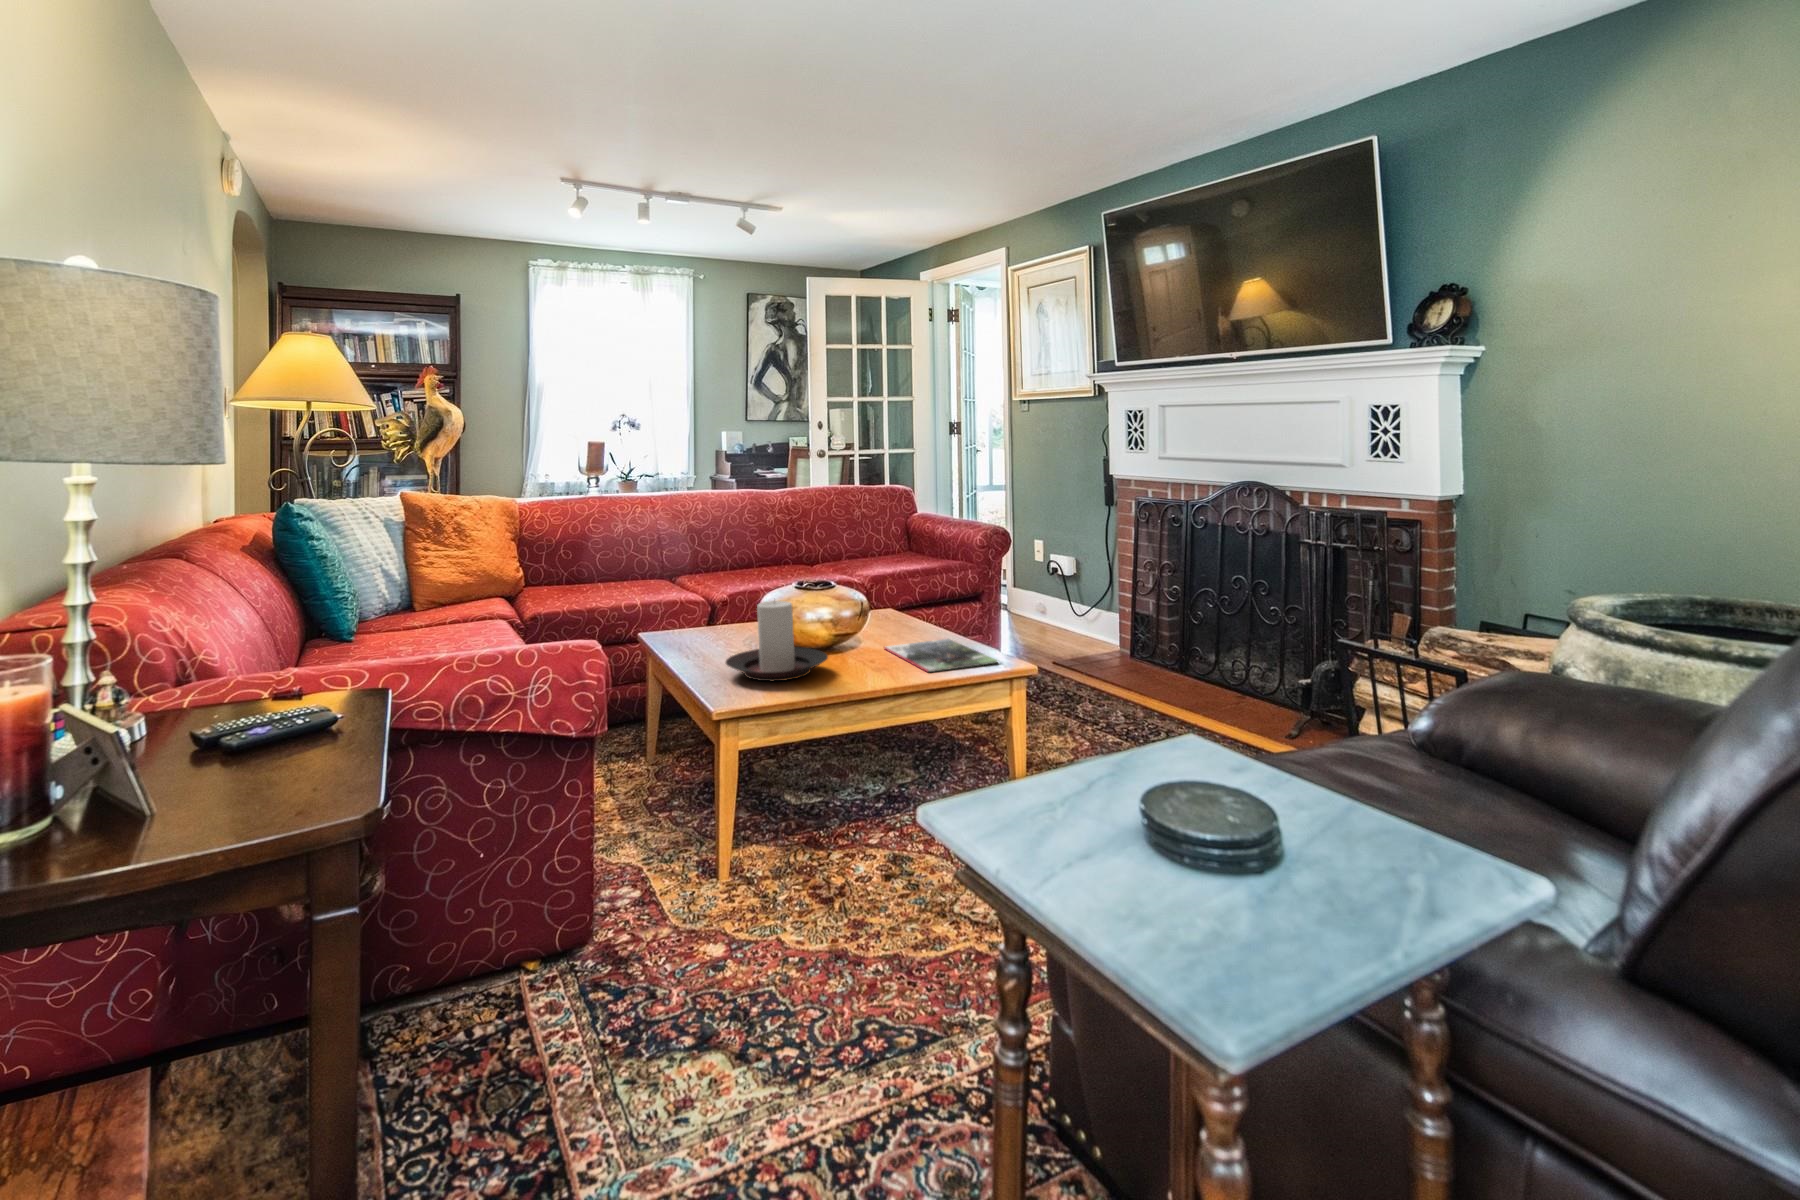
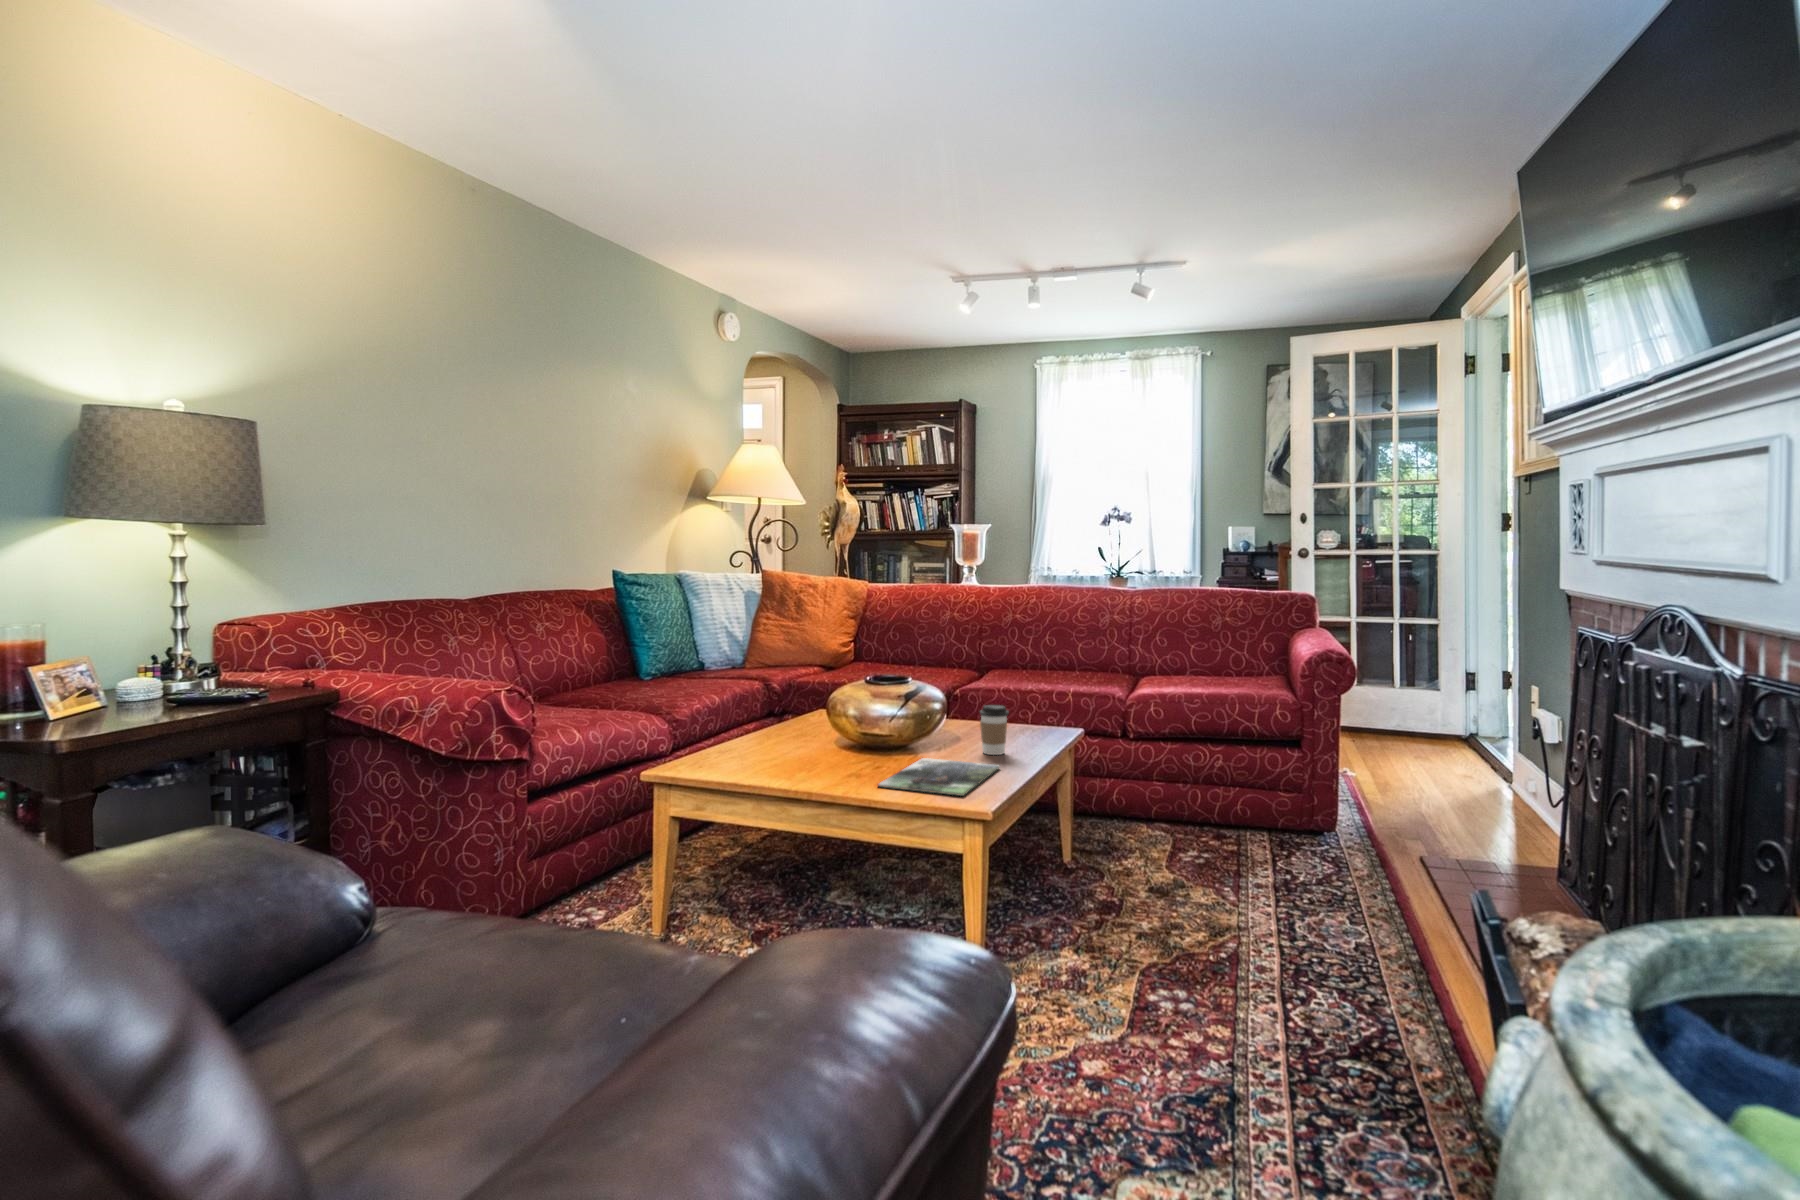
coffee cup: none [892,592,918,635] -> present [980,705,1009,755]
candle holder: present [726,601,828,681] -> none [727,683,828,764]

